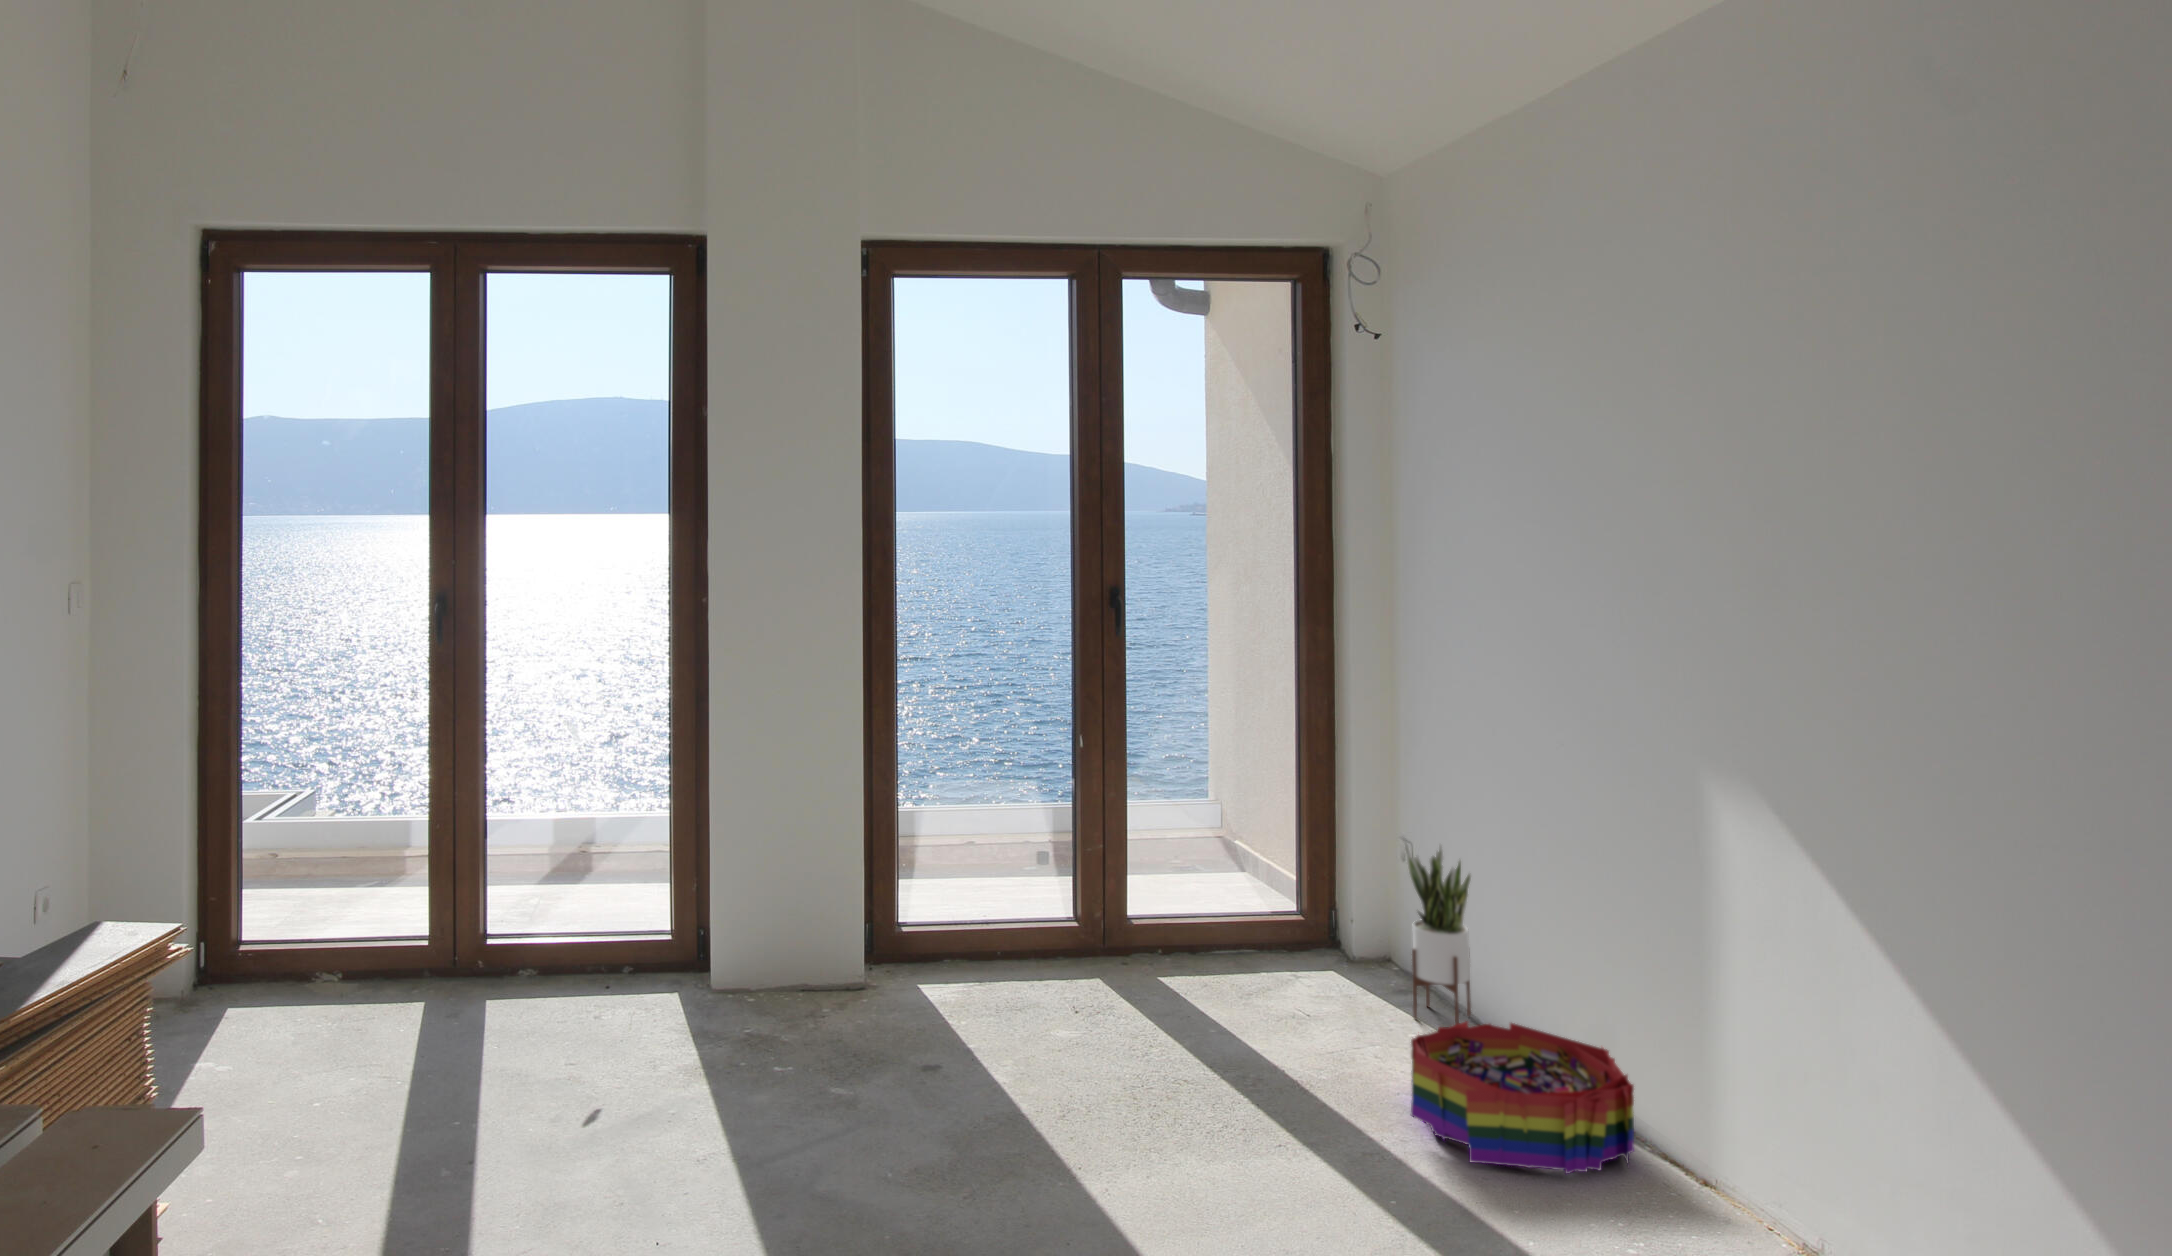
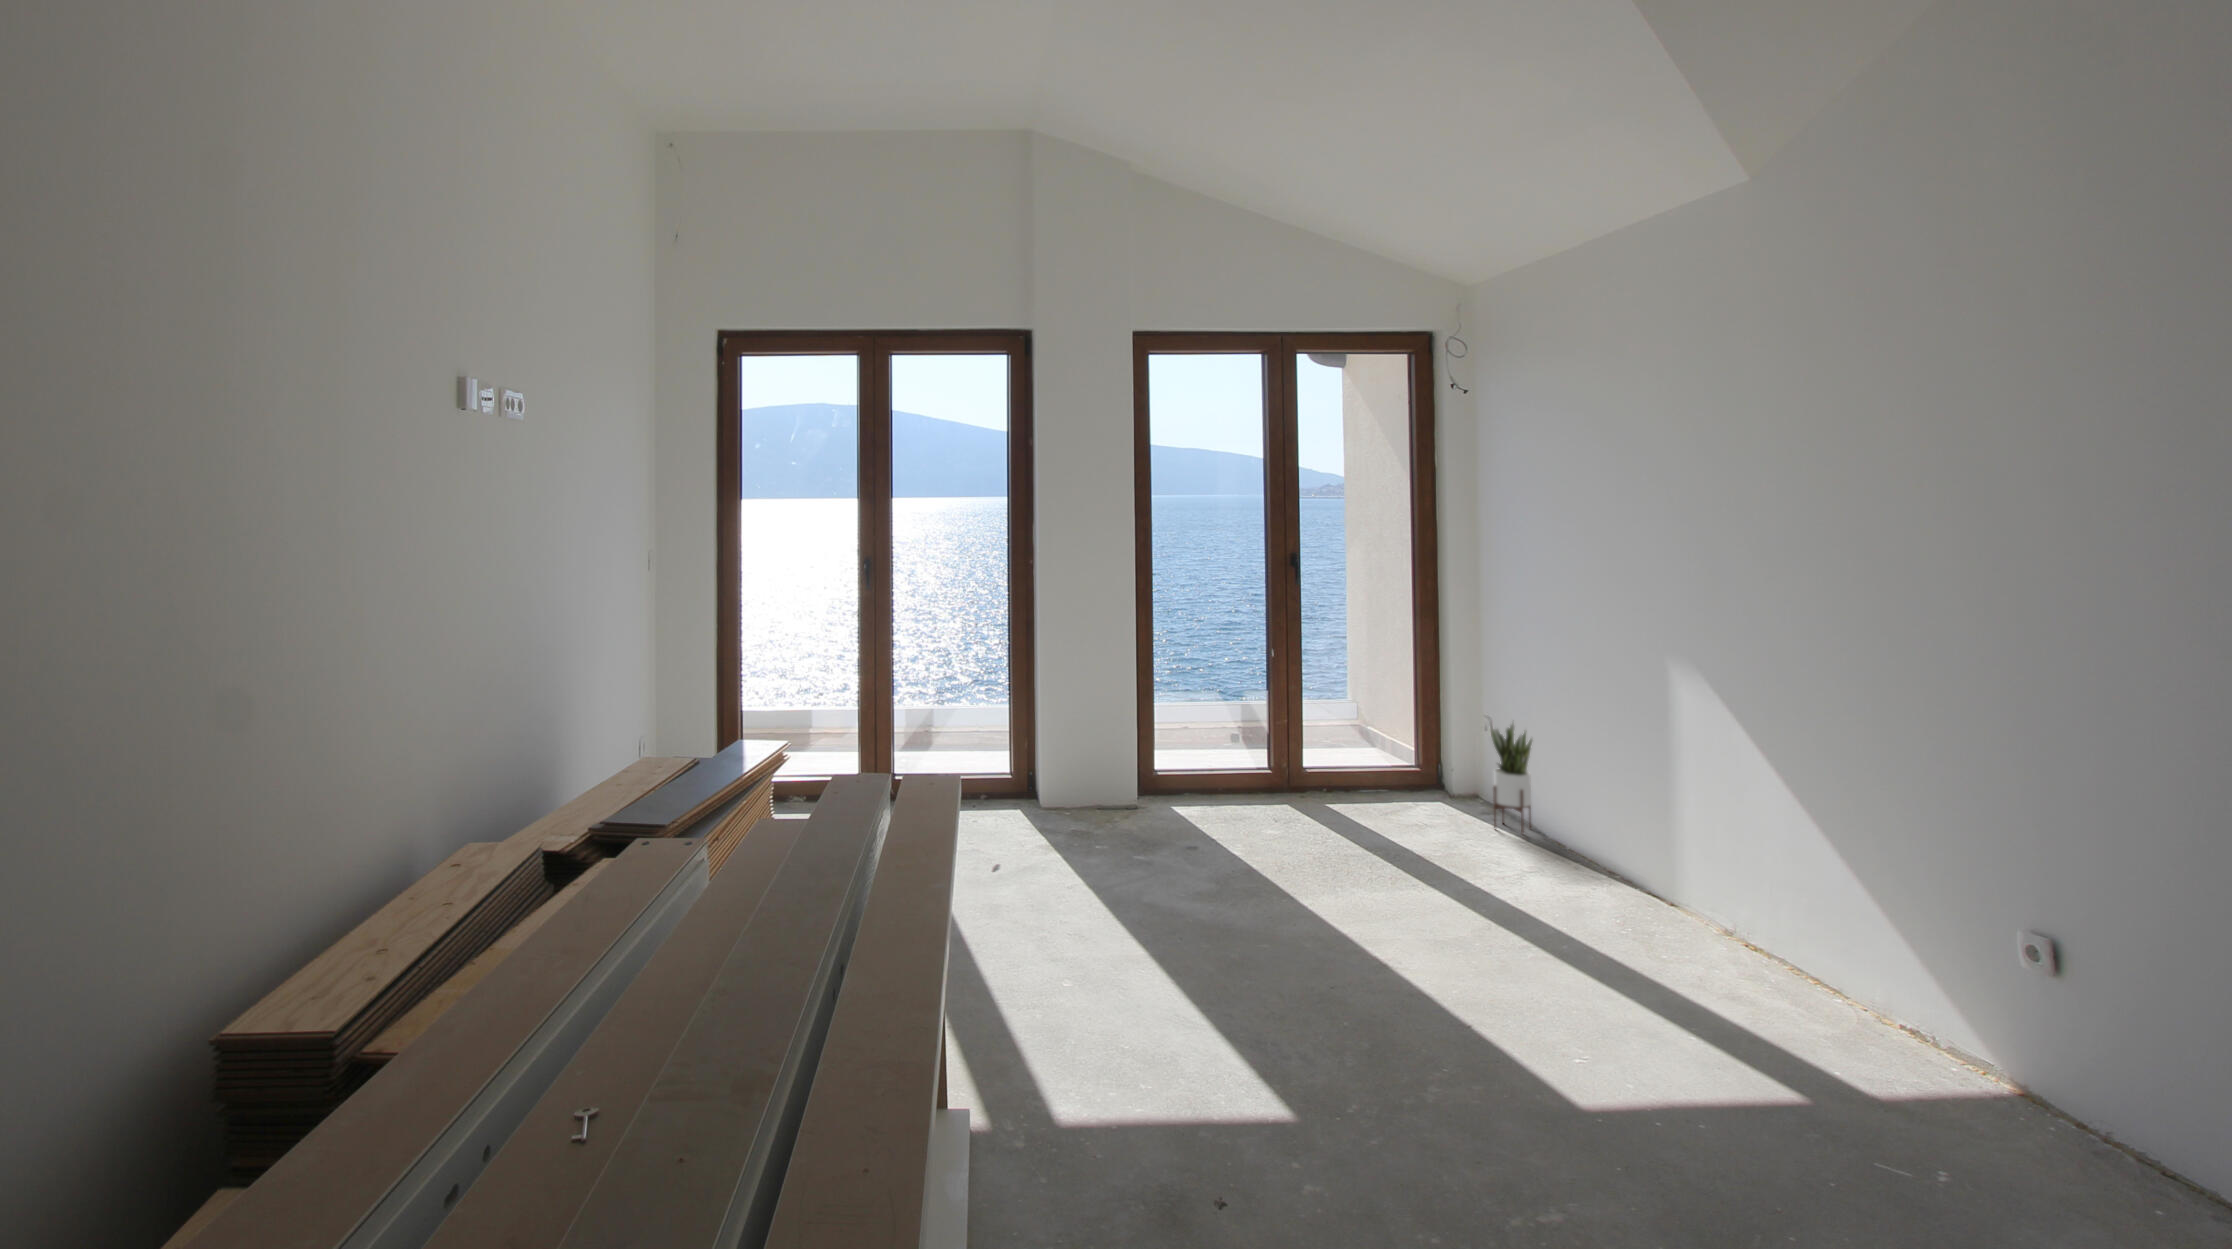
storage bin: present [1411,1022,1634,1174] -> none [1494,821,1632,897]

